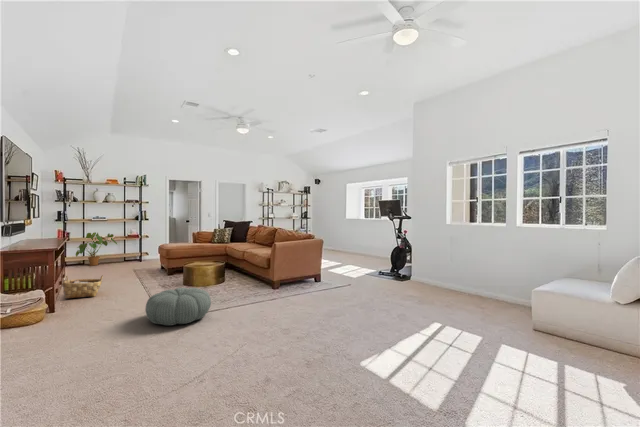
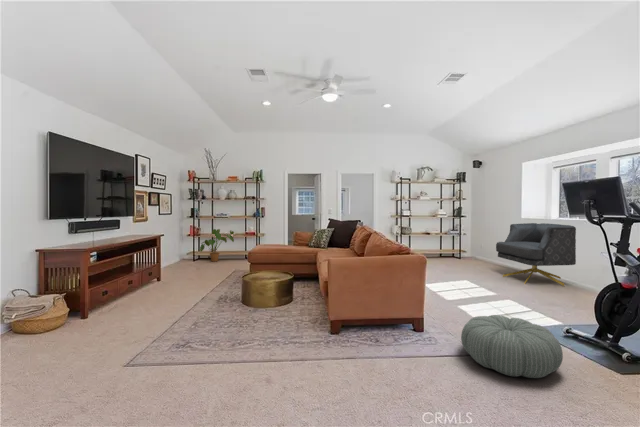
armchair: none [336,222,377,259] -> present [496,223,576,286]
woven basket: present [62,275,103,299] -> none [117,277,159,304]
pouf: present [146,288,211,326] -> present [461,315,563,378]

